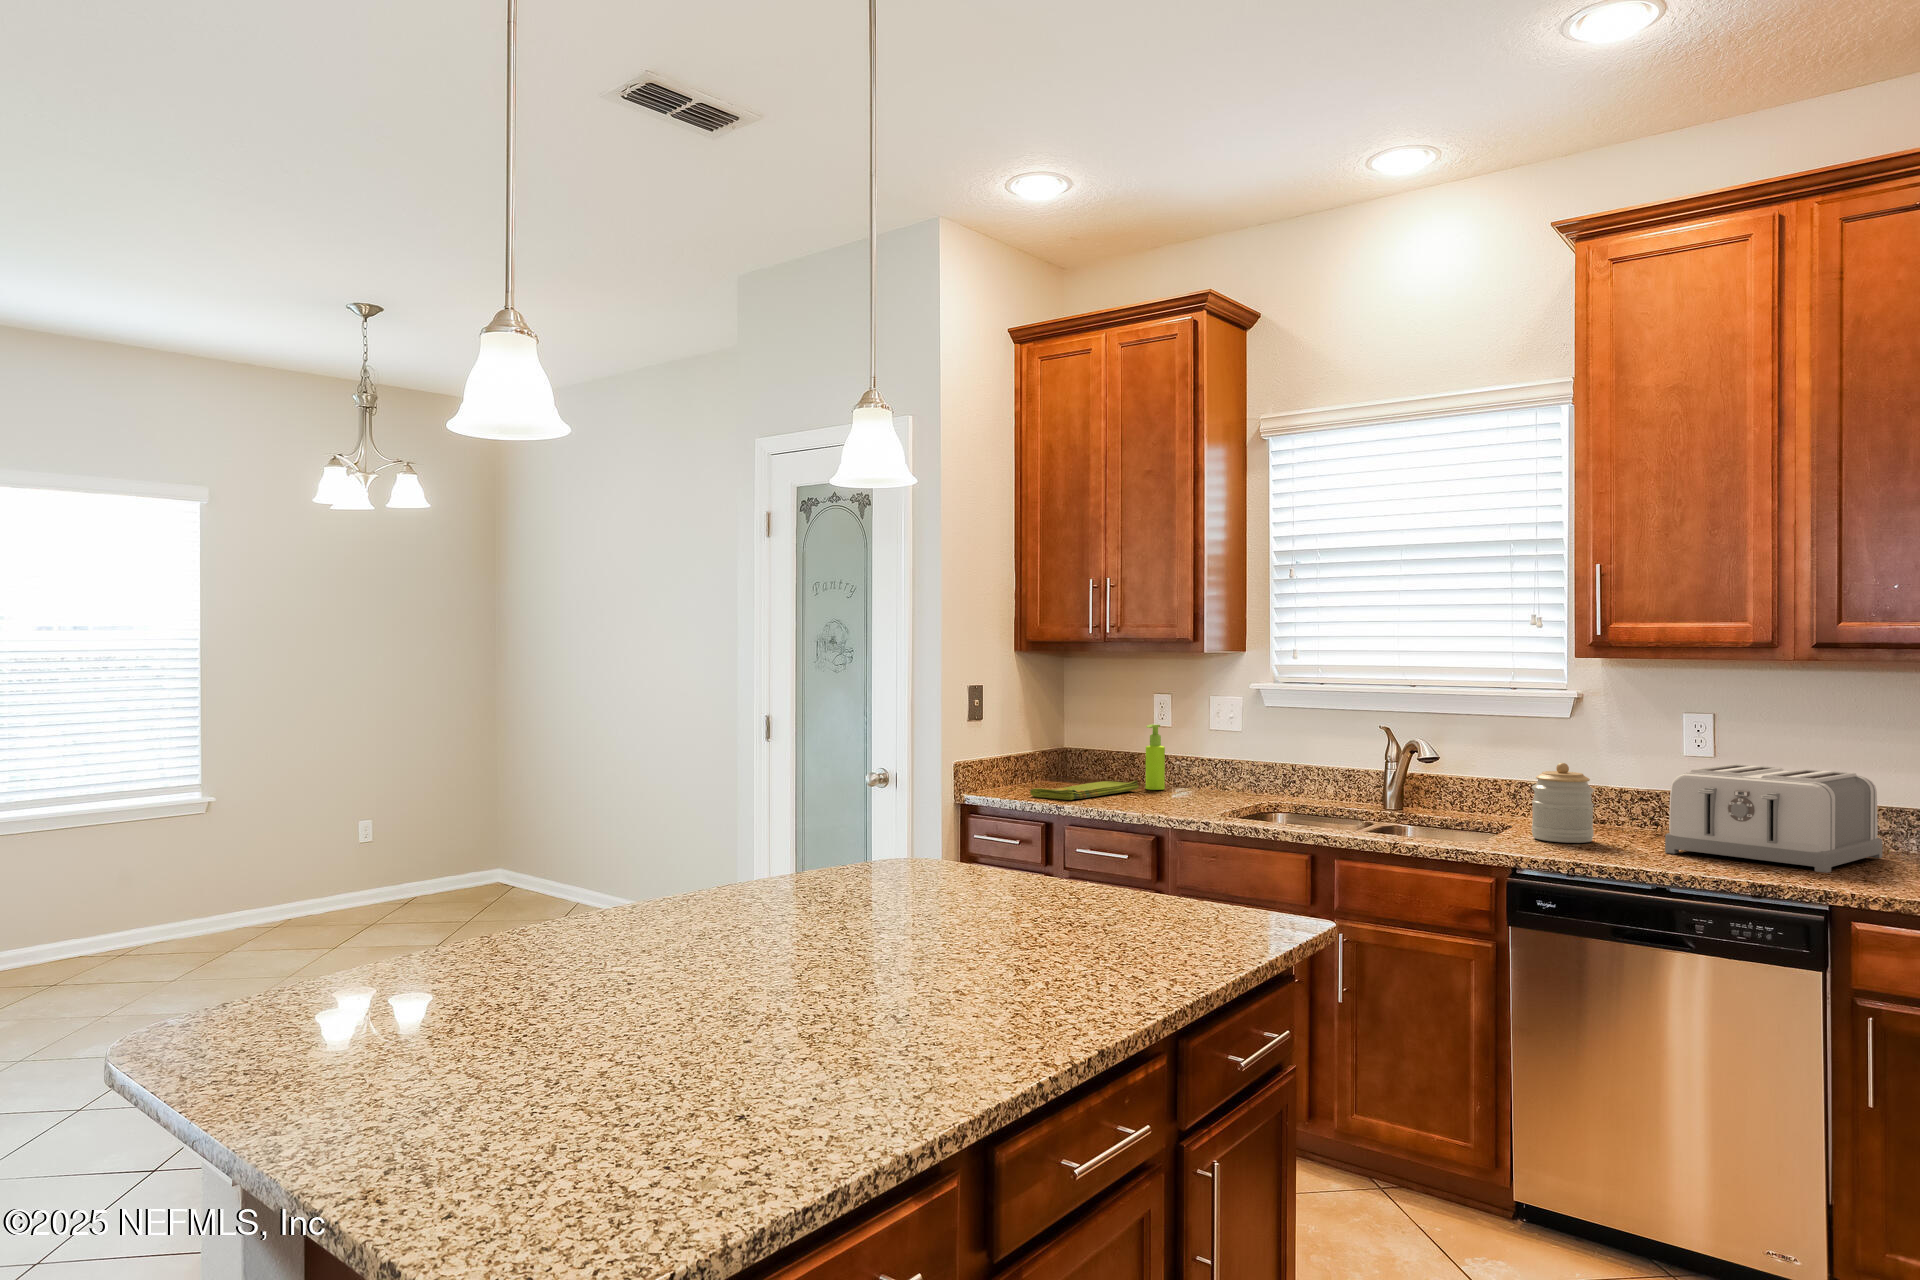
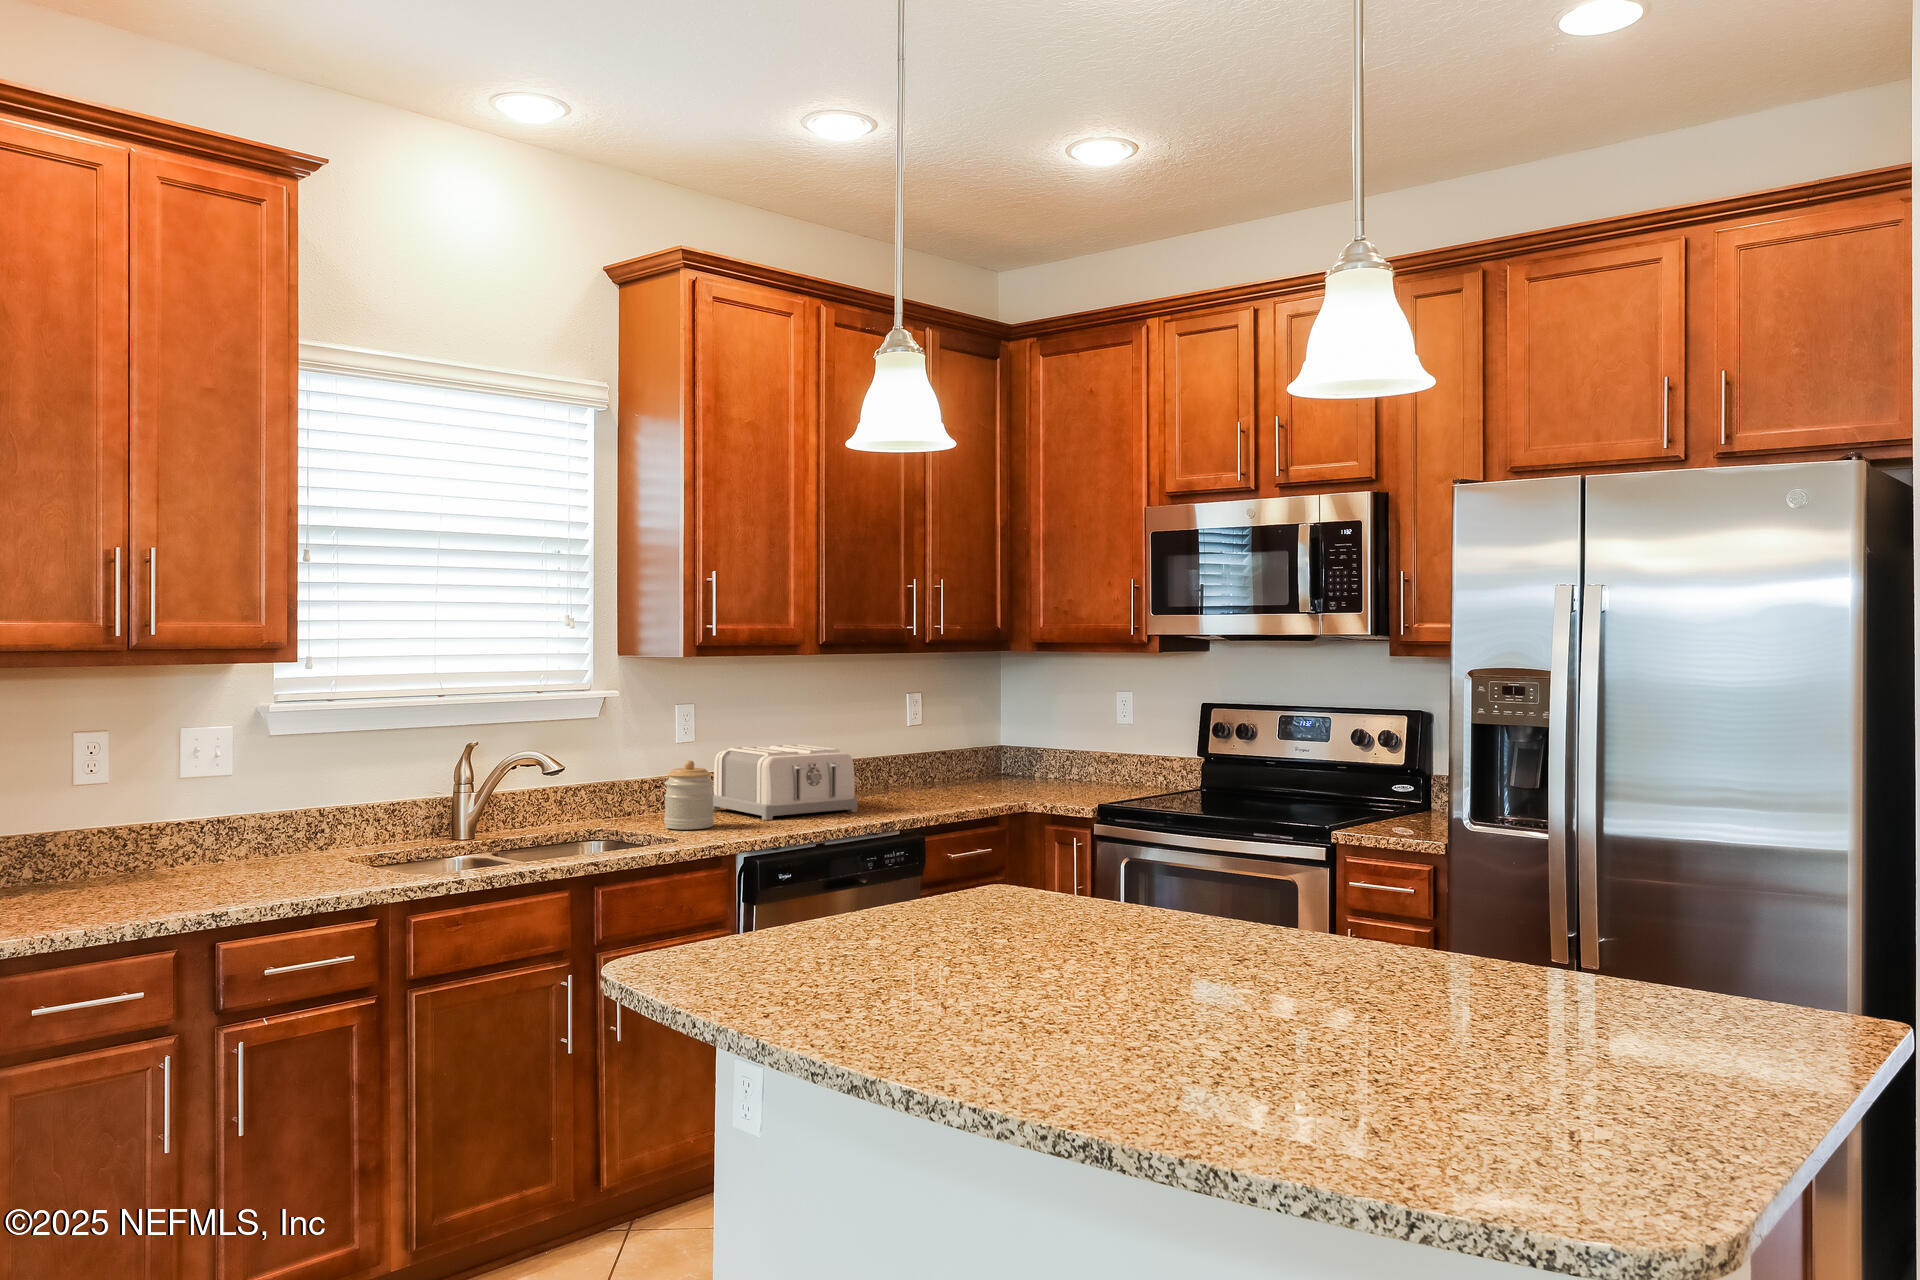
soap dispenser: present [1146,724,1165,790] -> none [109,783,142,881]
dish towel: present [1030,780,1139,800] -> none [60,869,216,916]

